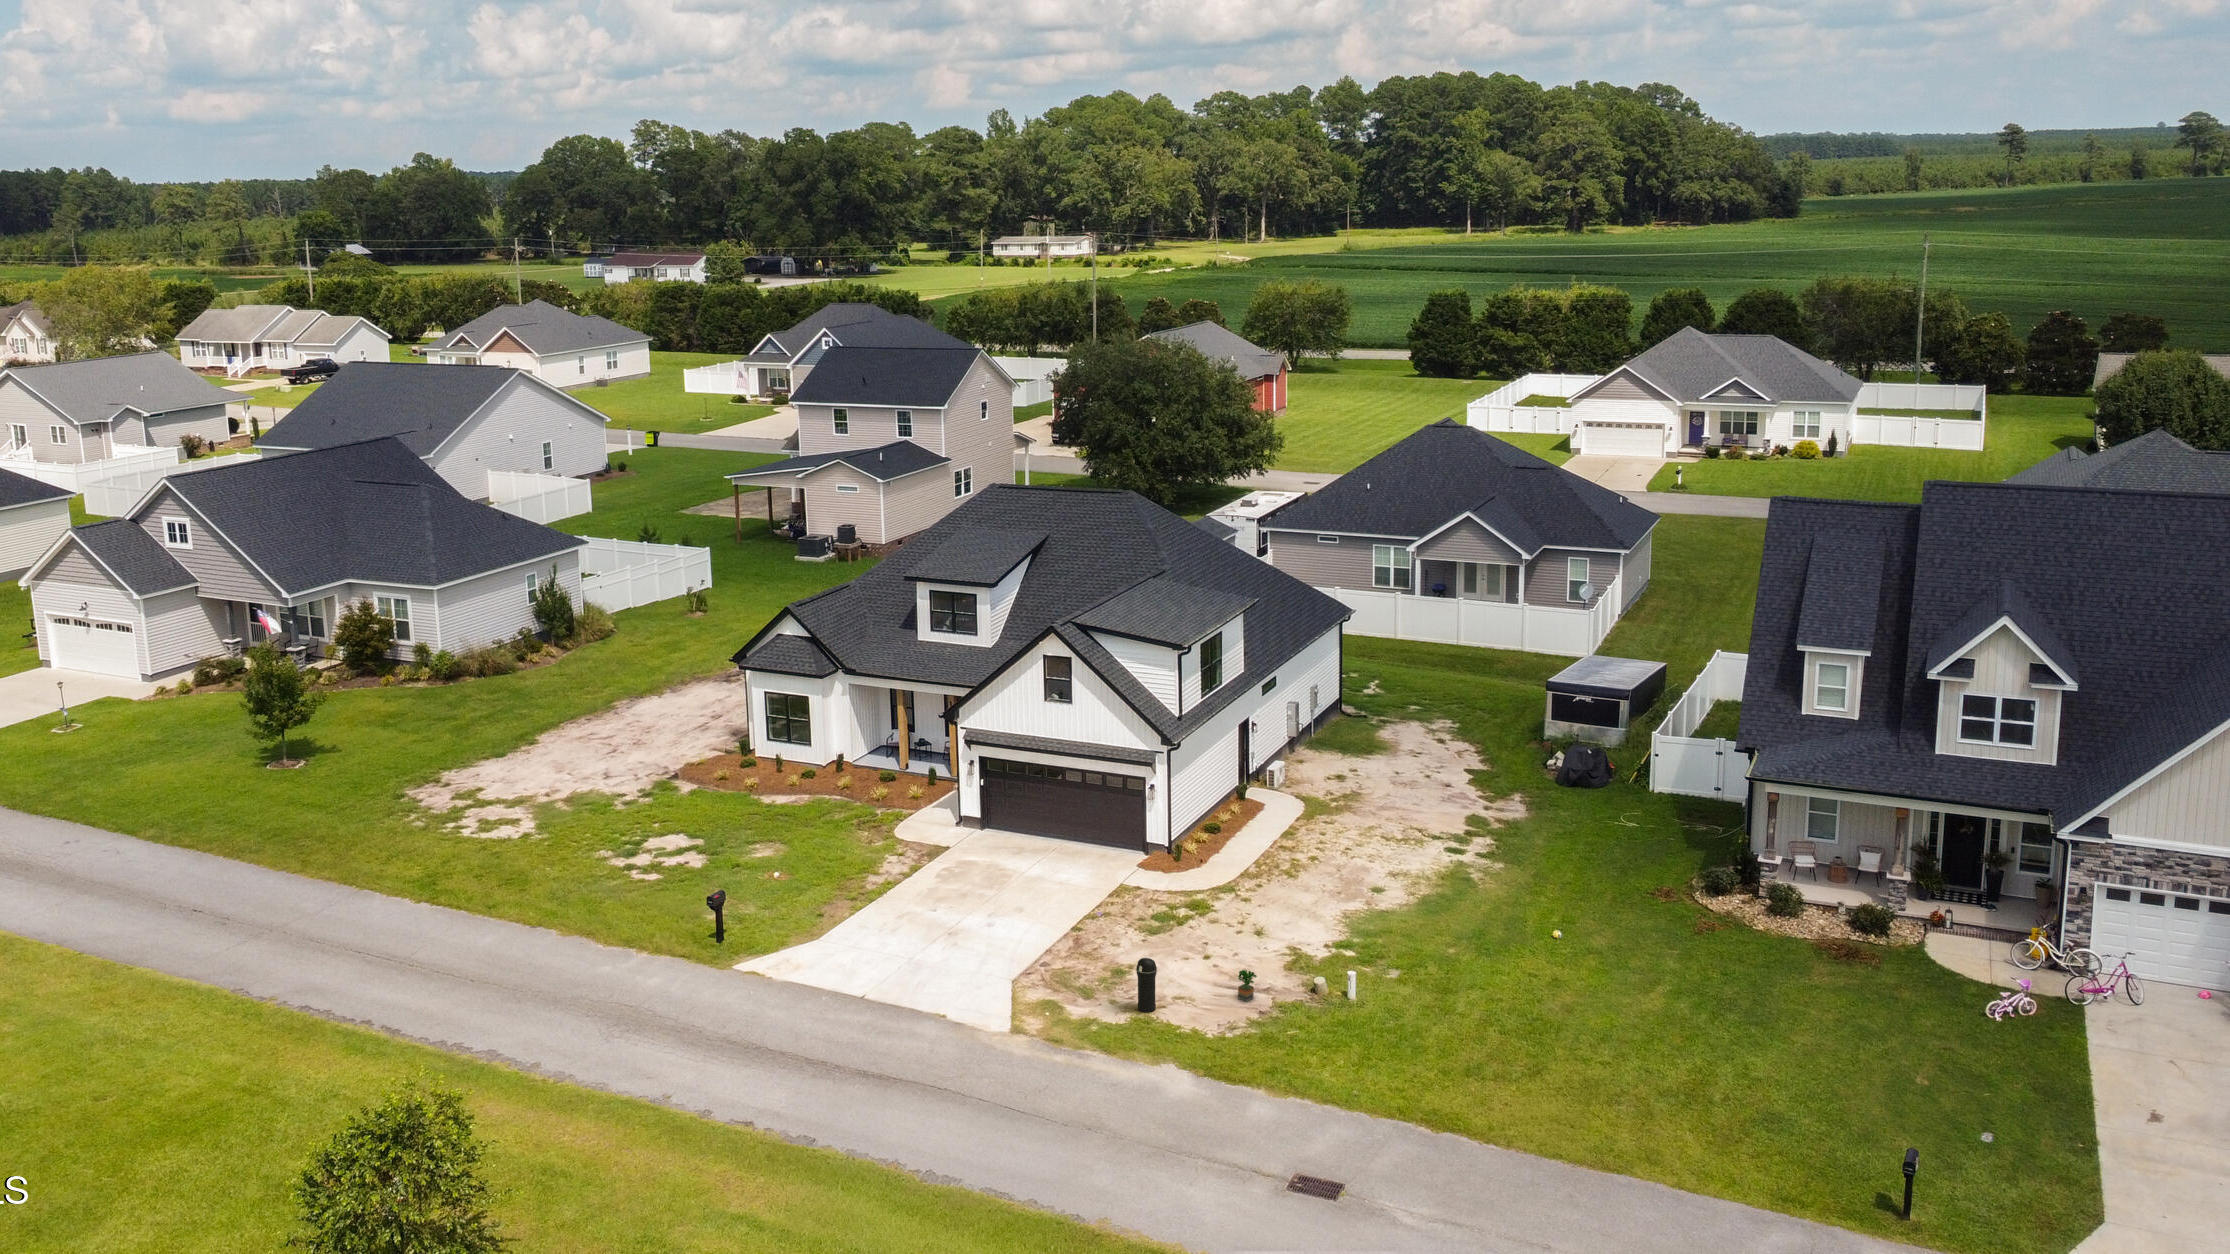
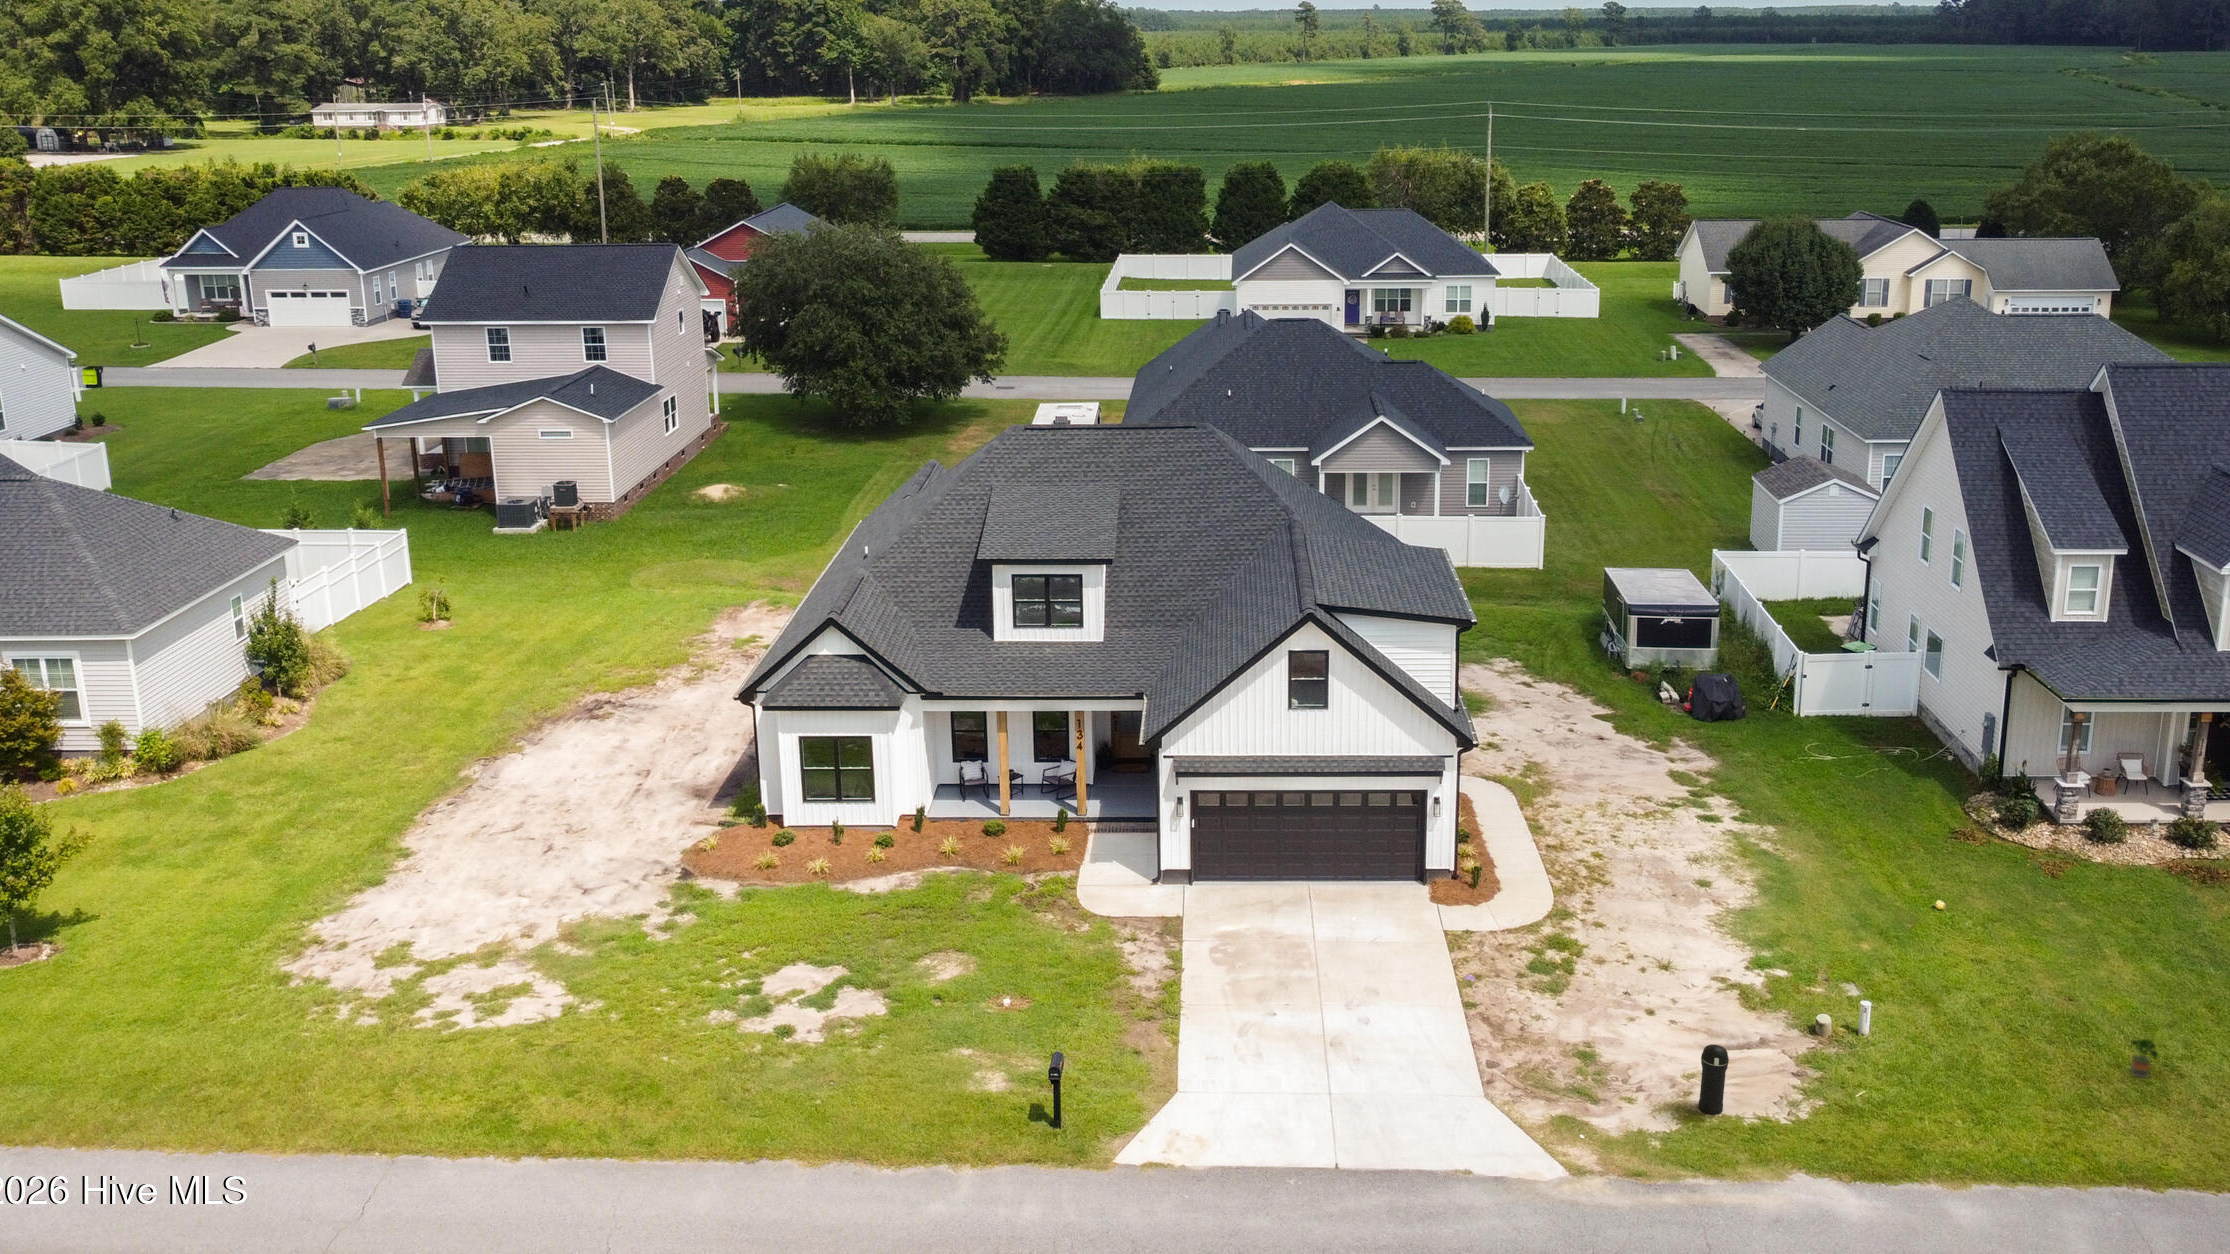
potted tree: present [1238,970,1257,1002] -> present [2131,1039,2158,1078]

